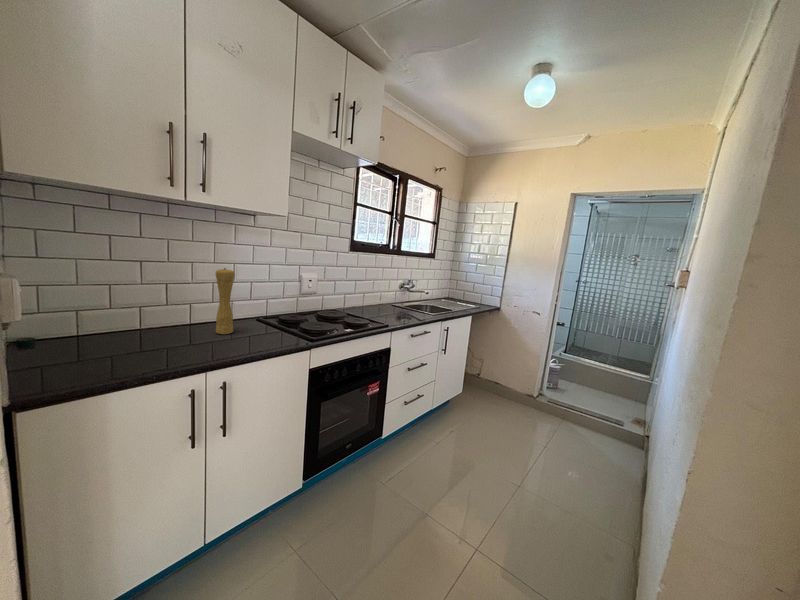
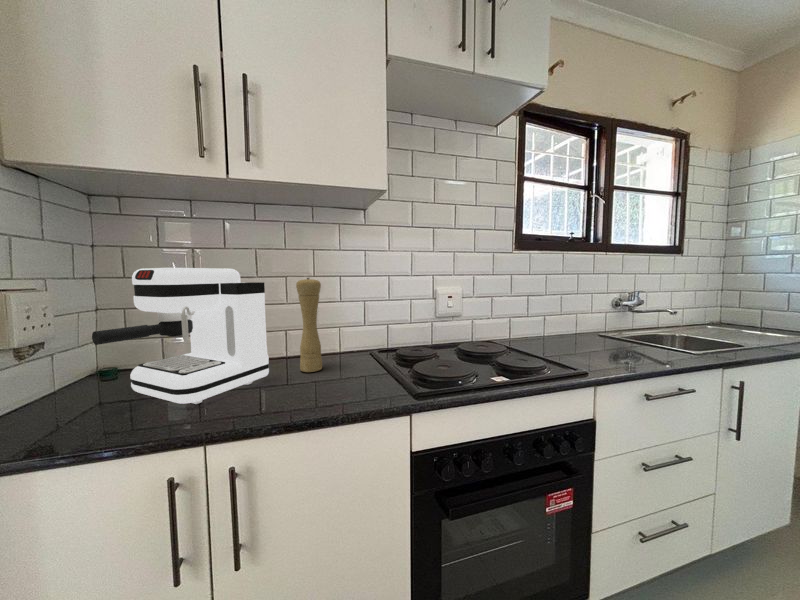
coffee maker: none [94,258,202,356] -> present [92,268,269,404]

